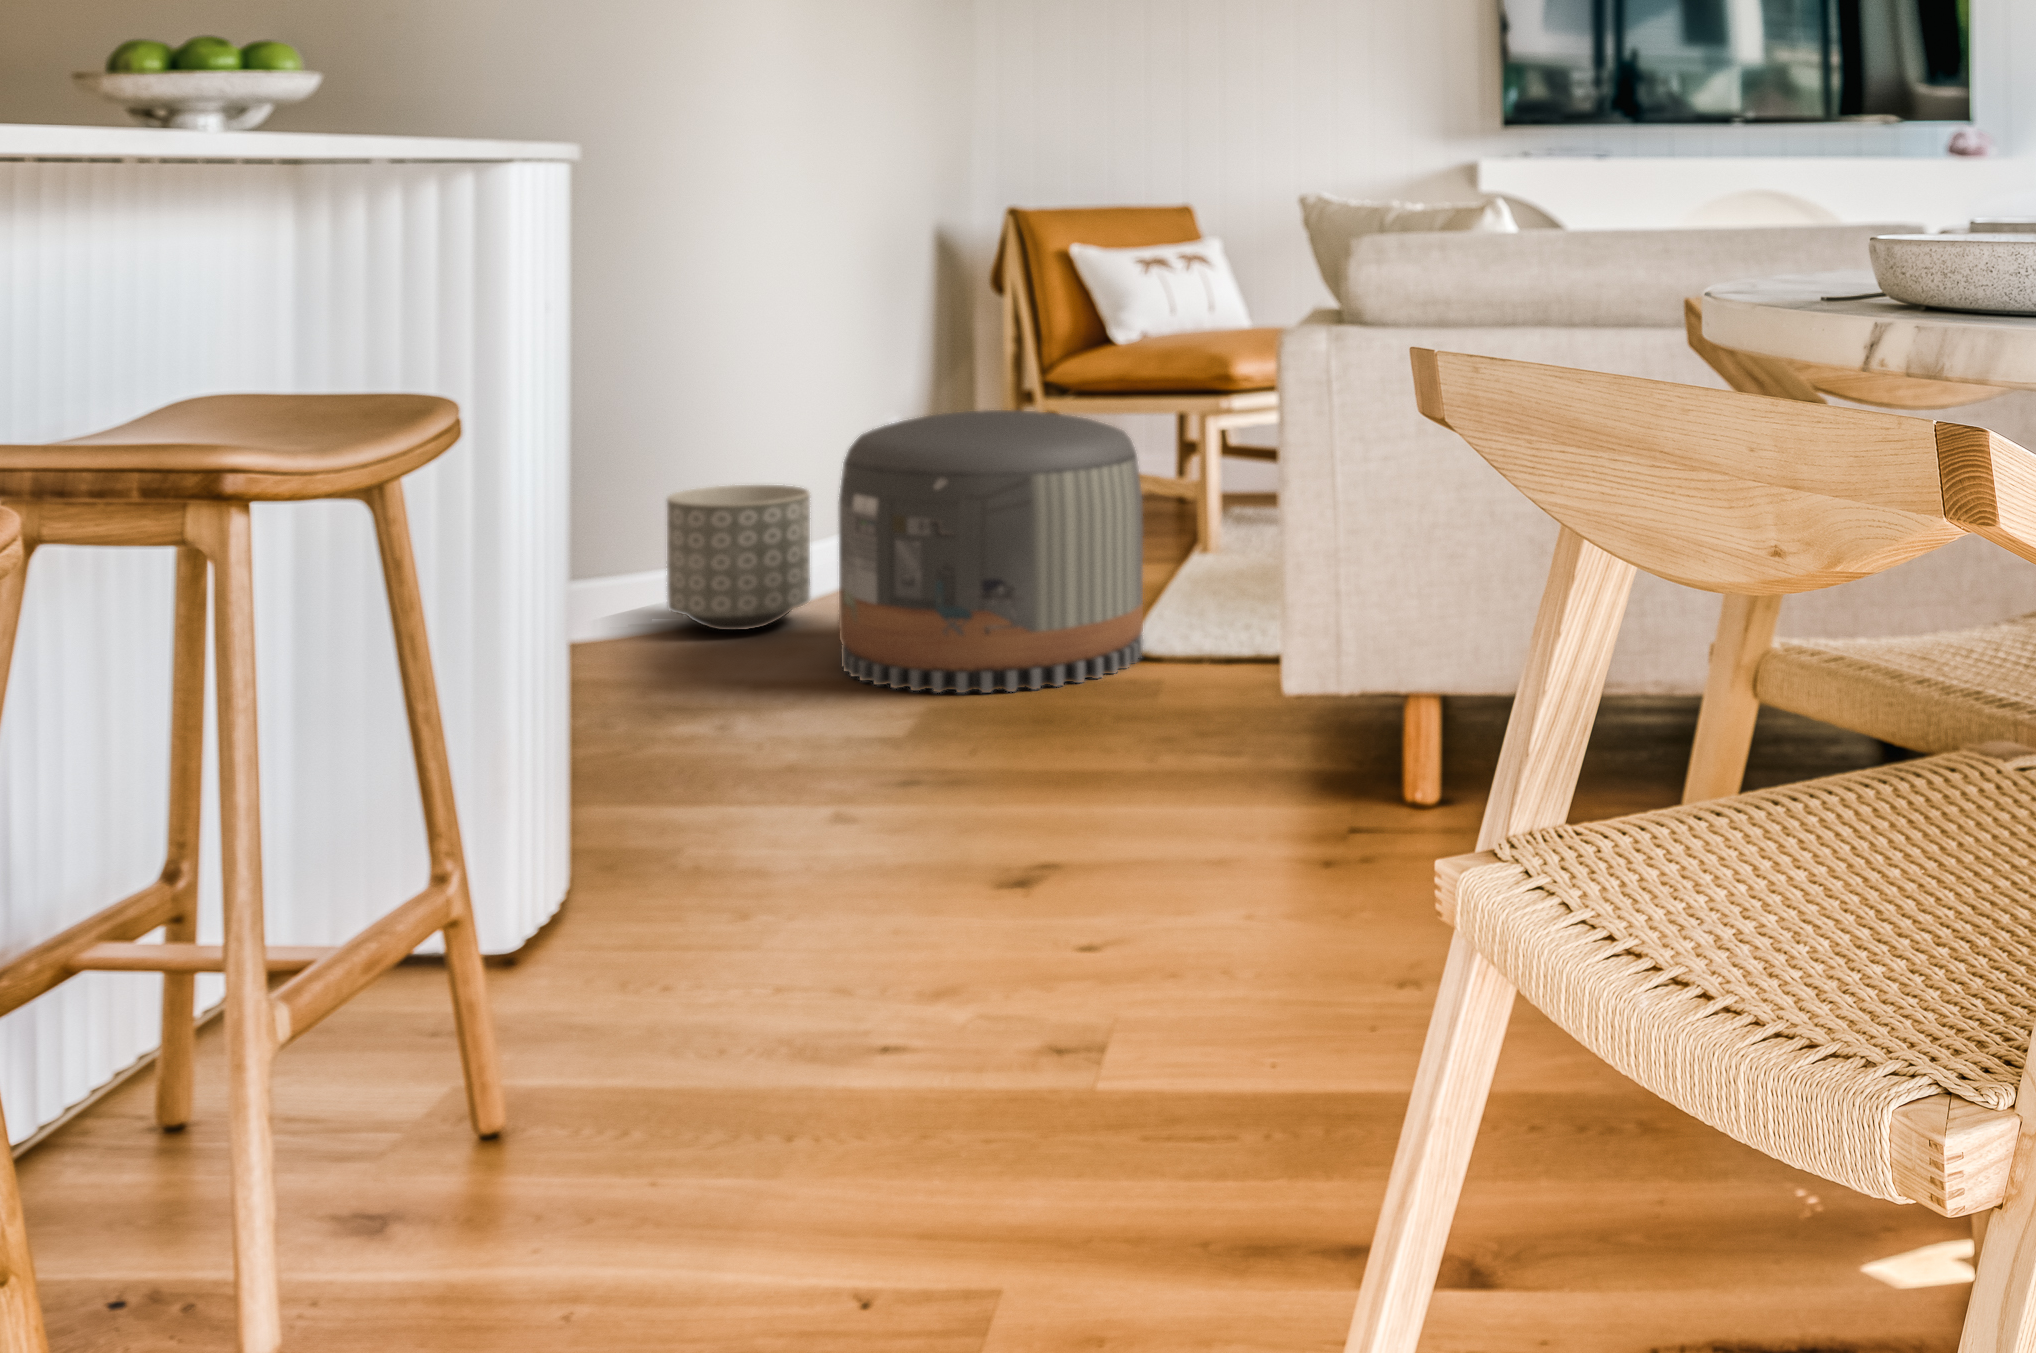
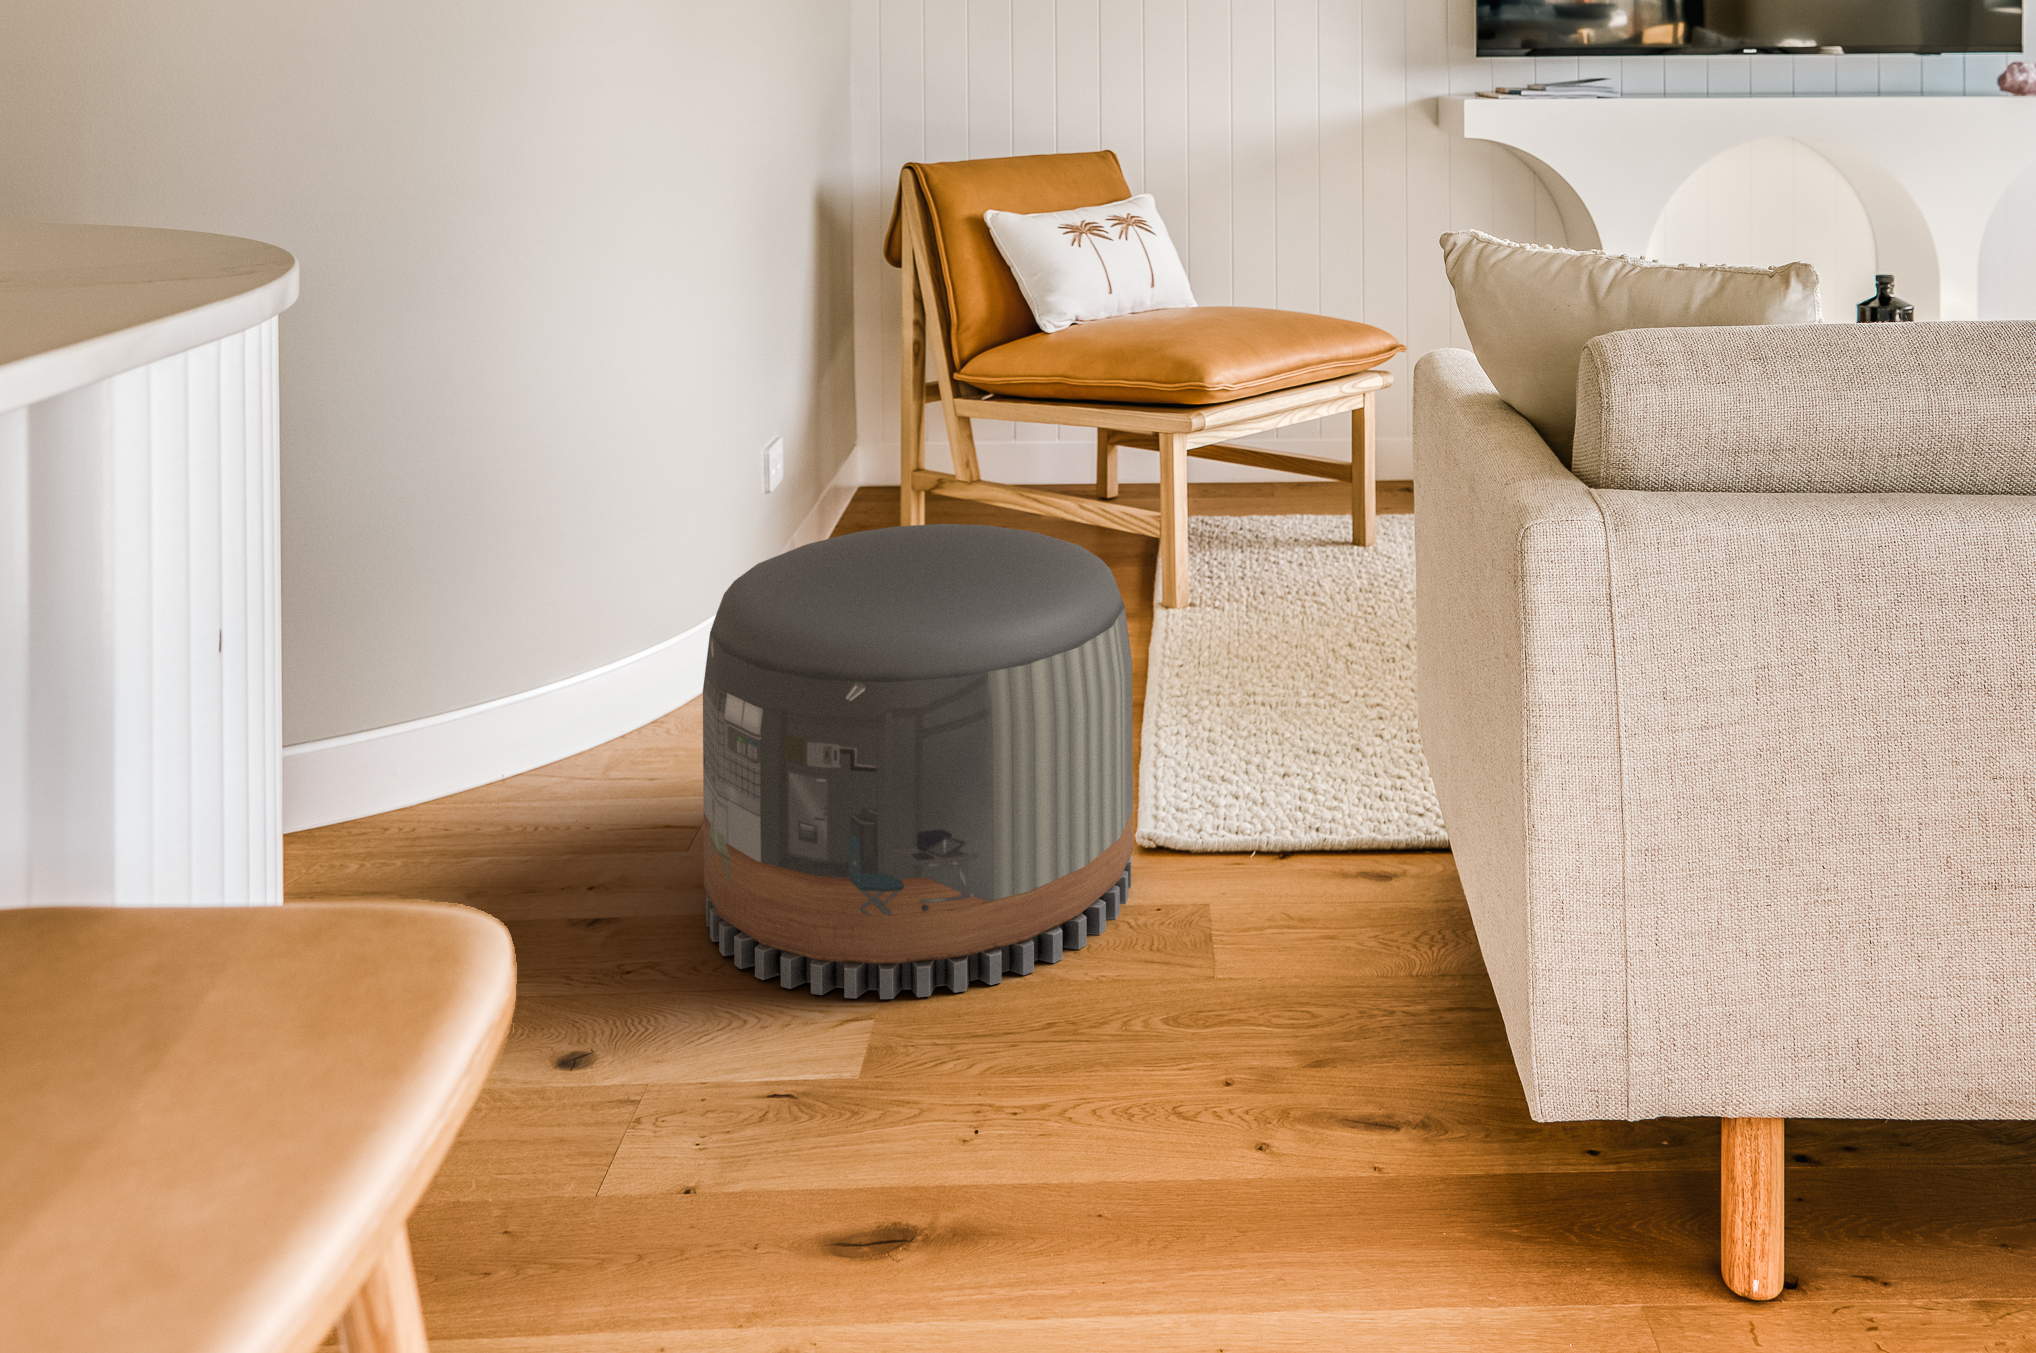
planter: present [667,485,810,630] -> none [458,600,660,825]

